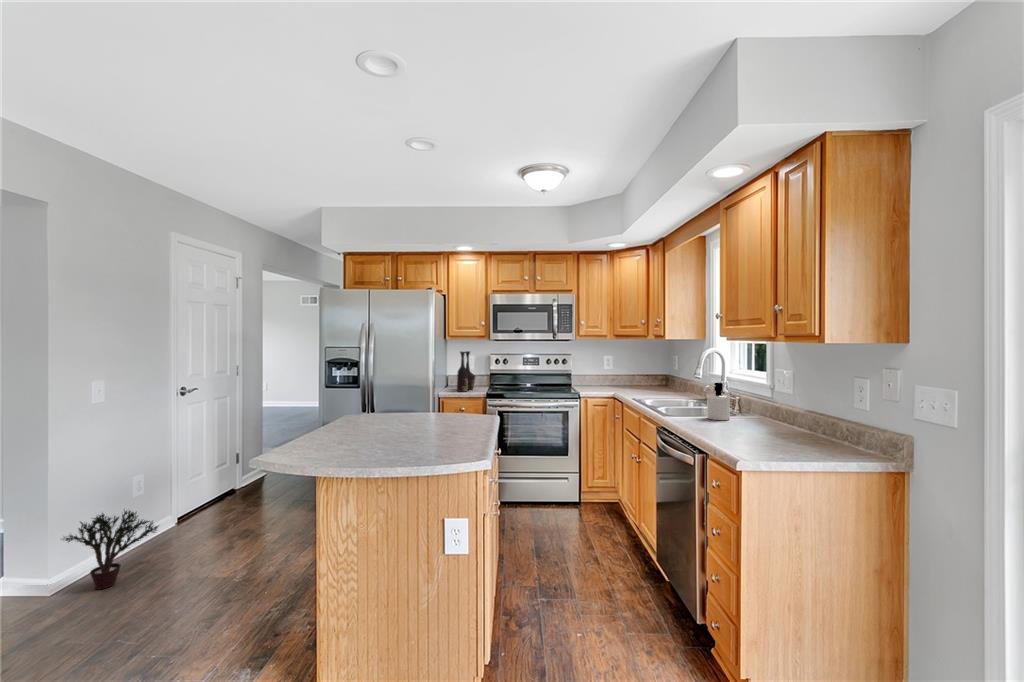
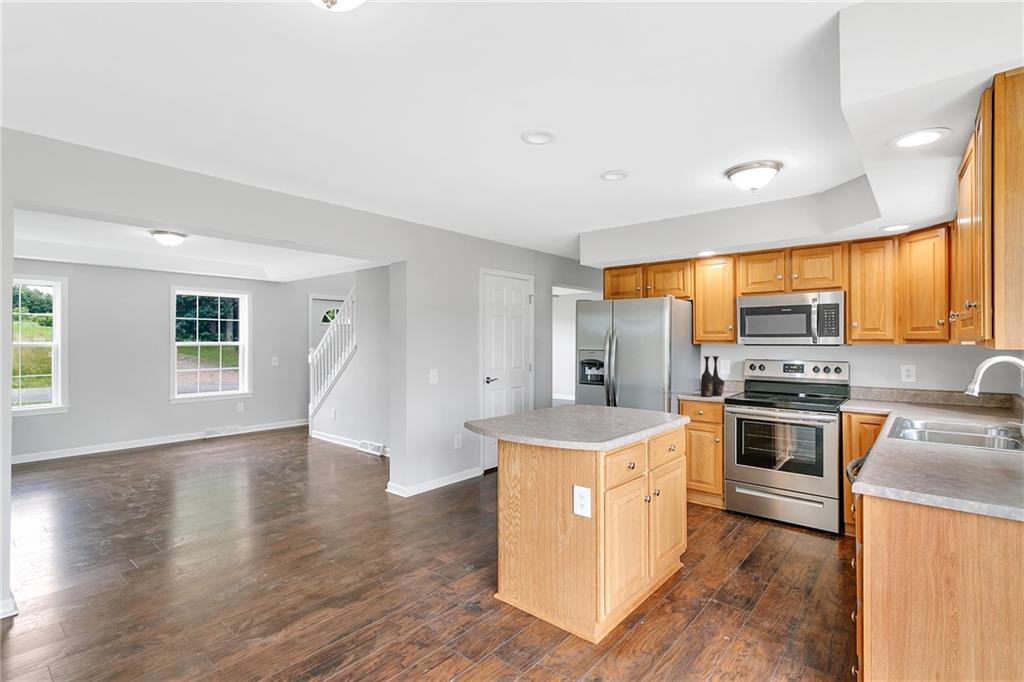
soap dispenser: present [703,383,731,420] -> none [932,402,985,451]
potted plant: present [64,511,158,589] -> none [409,455,458,504]

